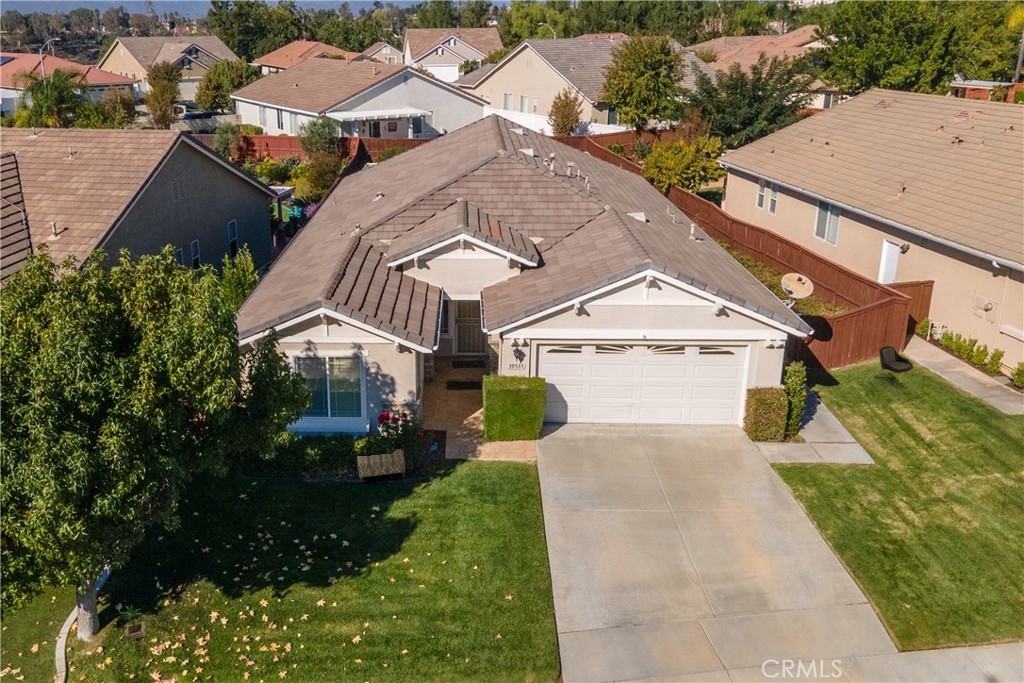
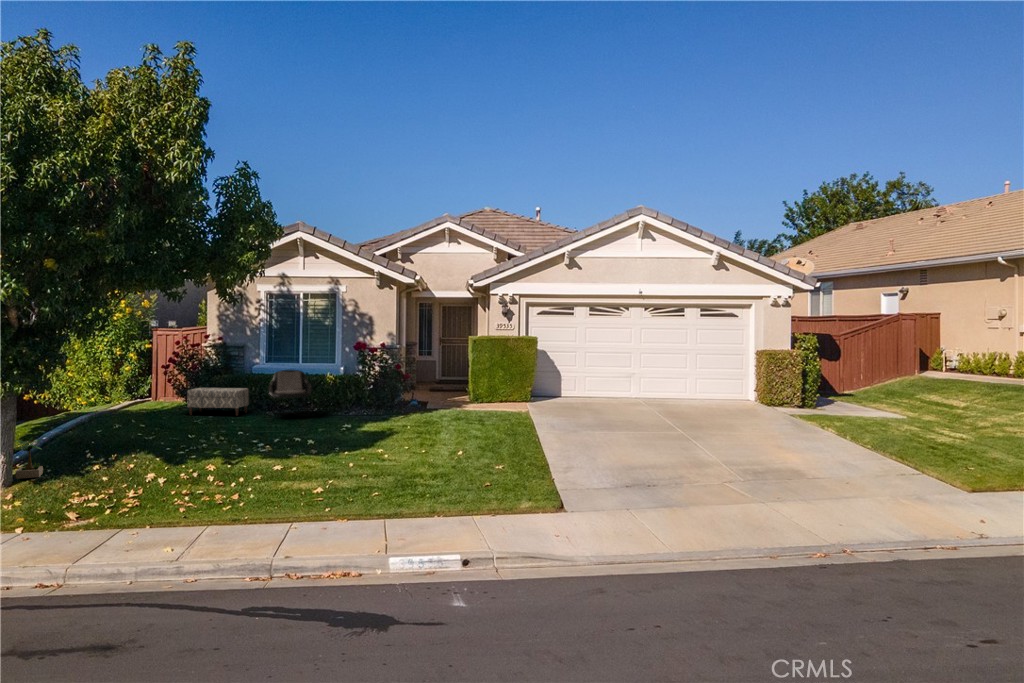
lounge chair: present [875,346,913,385] -> present [269,369,312,417]
bench: present [357,449,405,483] -> present [187,388,249,416]

